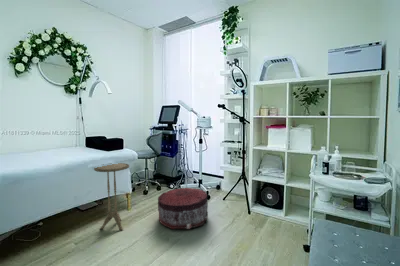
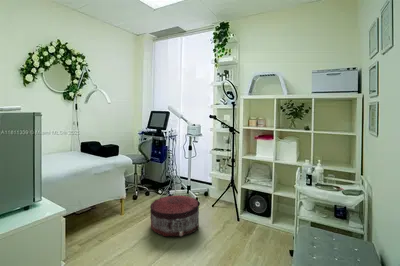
side table: present [94,163,129,230] -> none [88,171,123,239]

